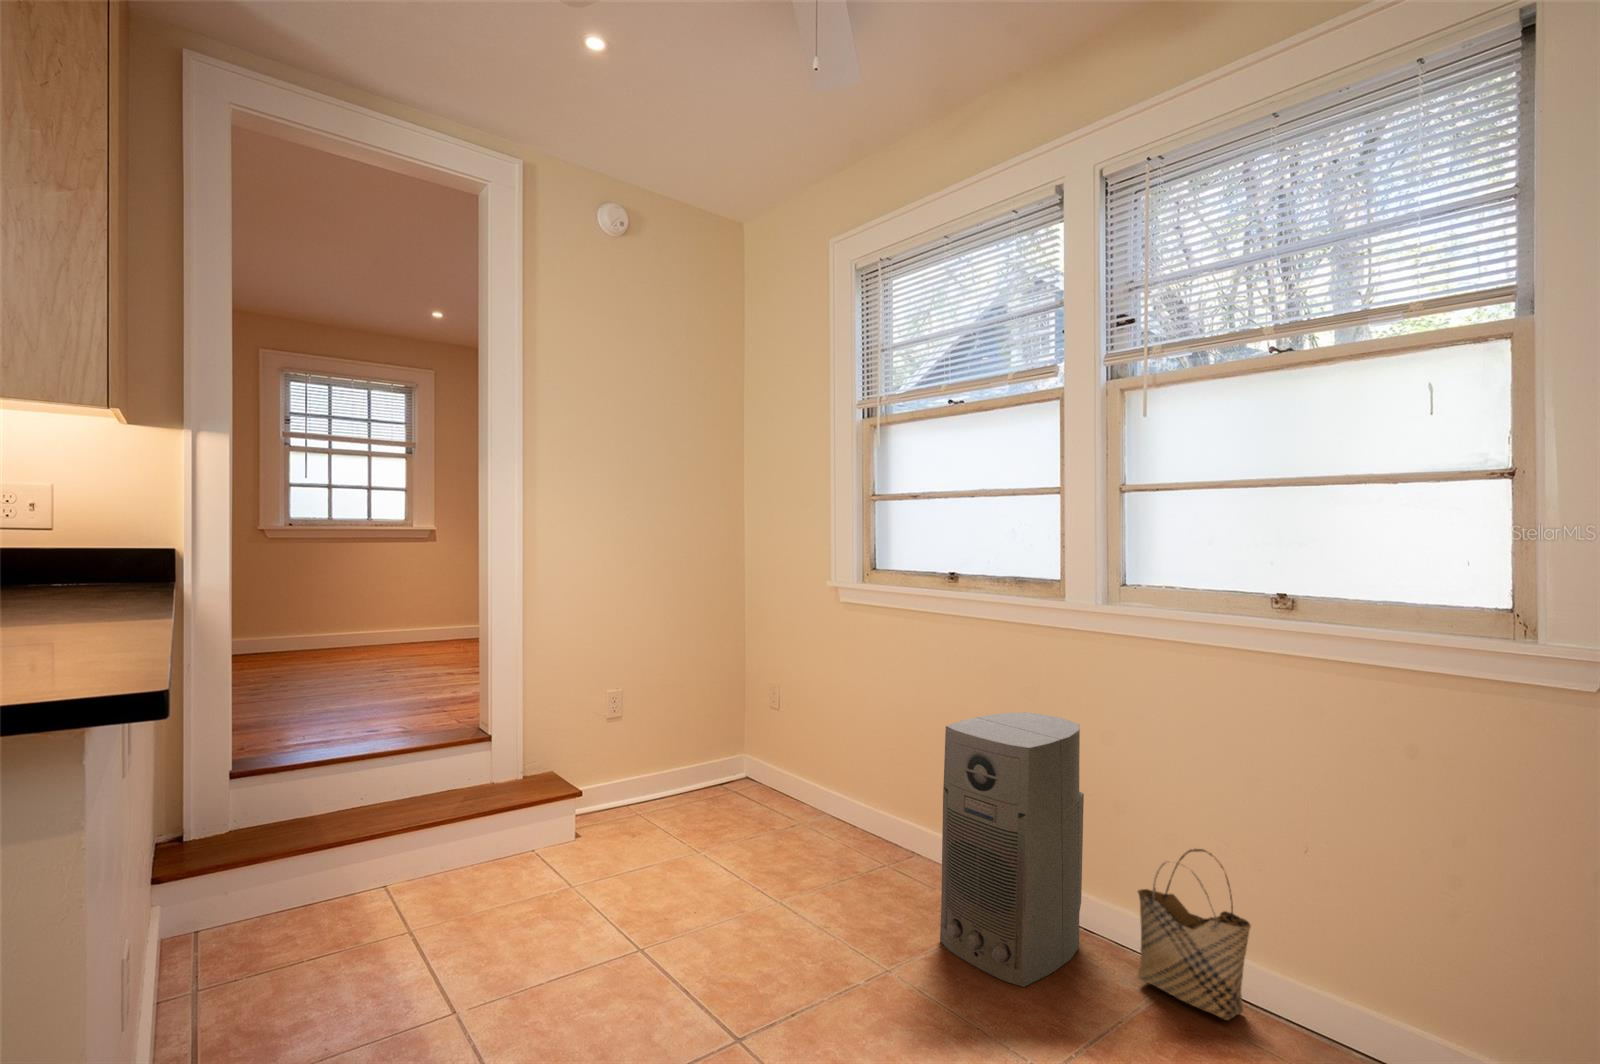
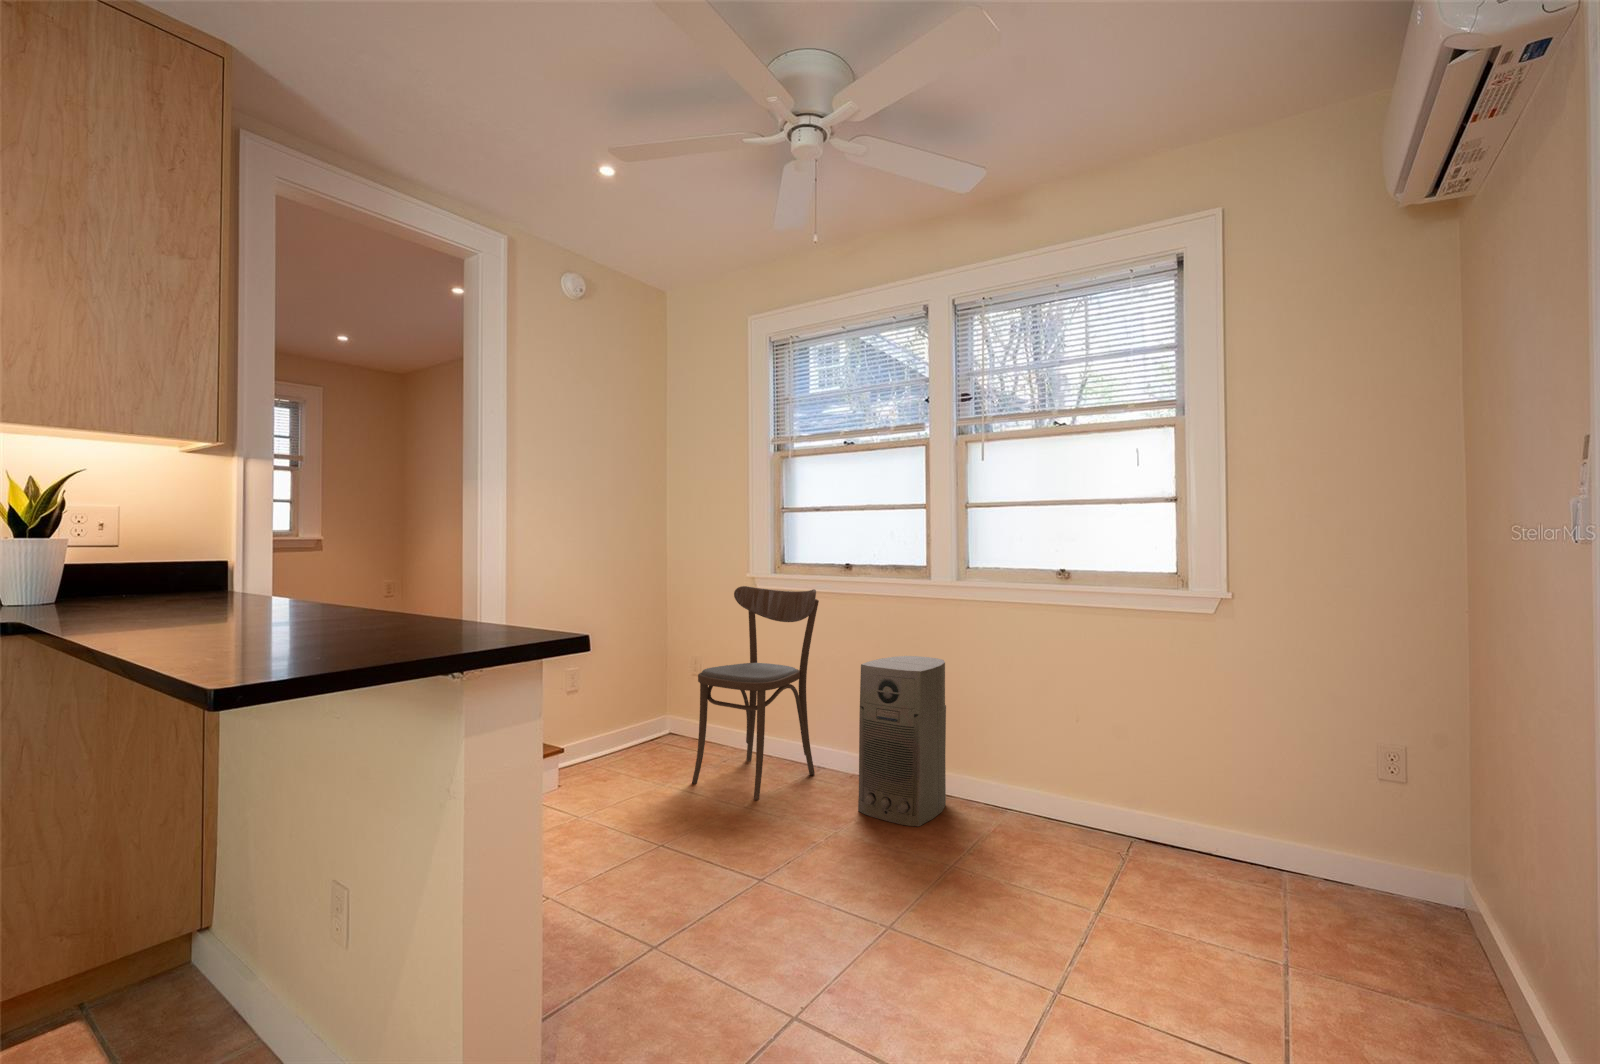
dining chair: none [734,599,908,900] -> present [692,586,819,800]
woven basket: present [1138,849,1251,1020] -> none [983,729,1049,827]

